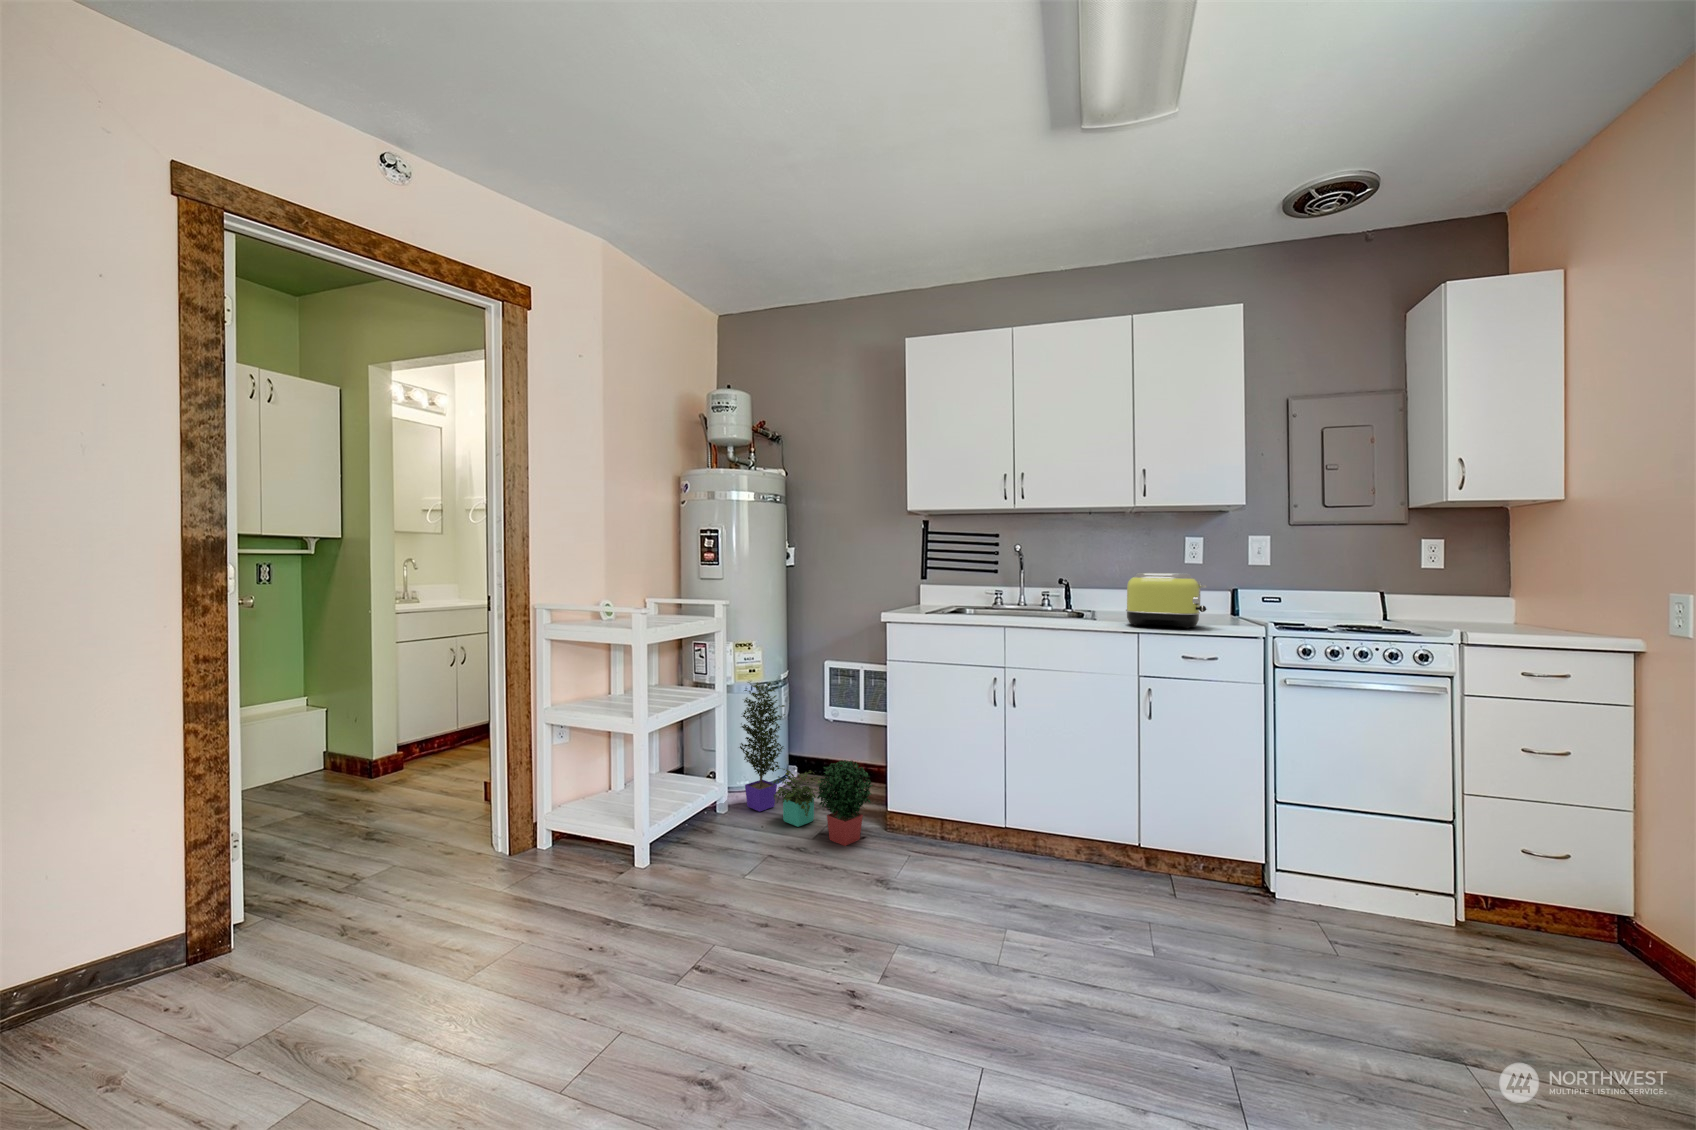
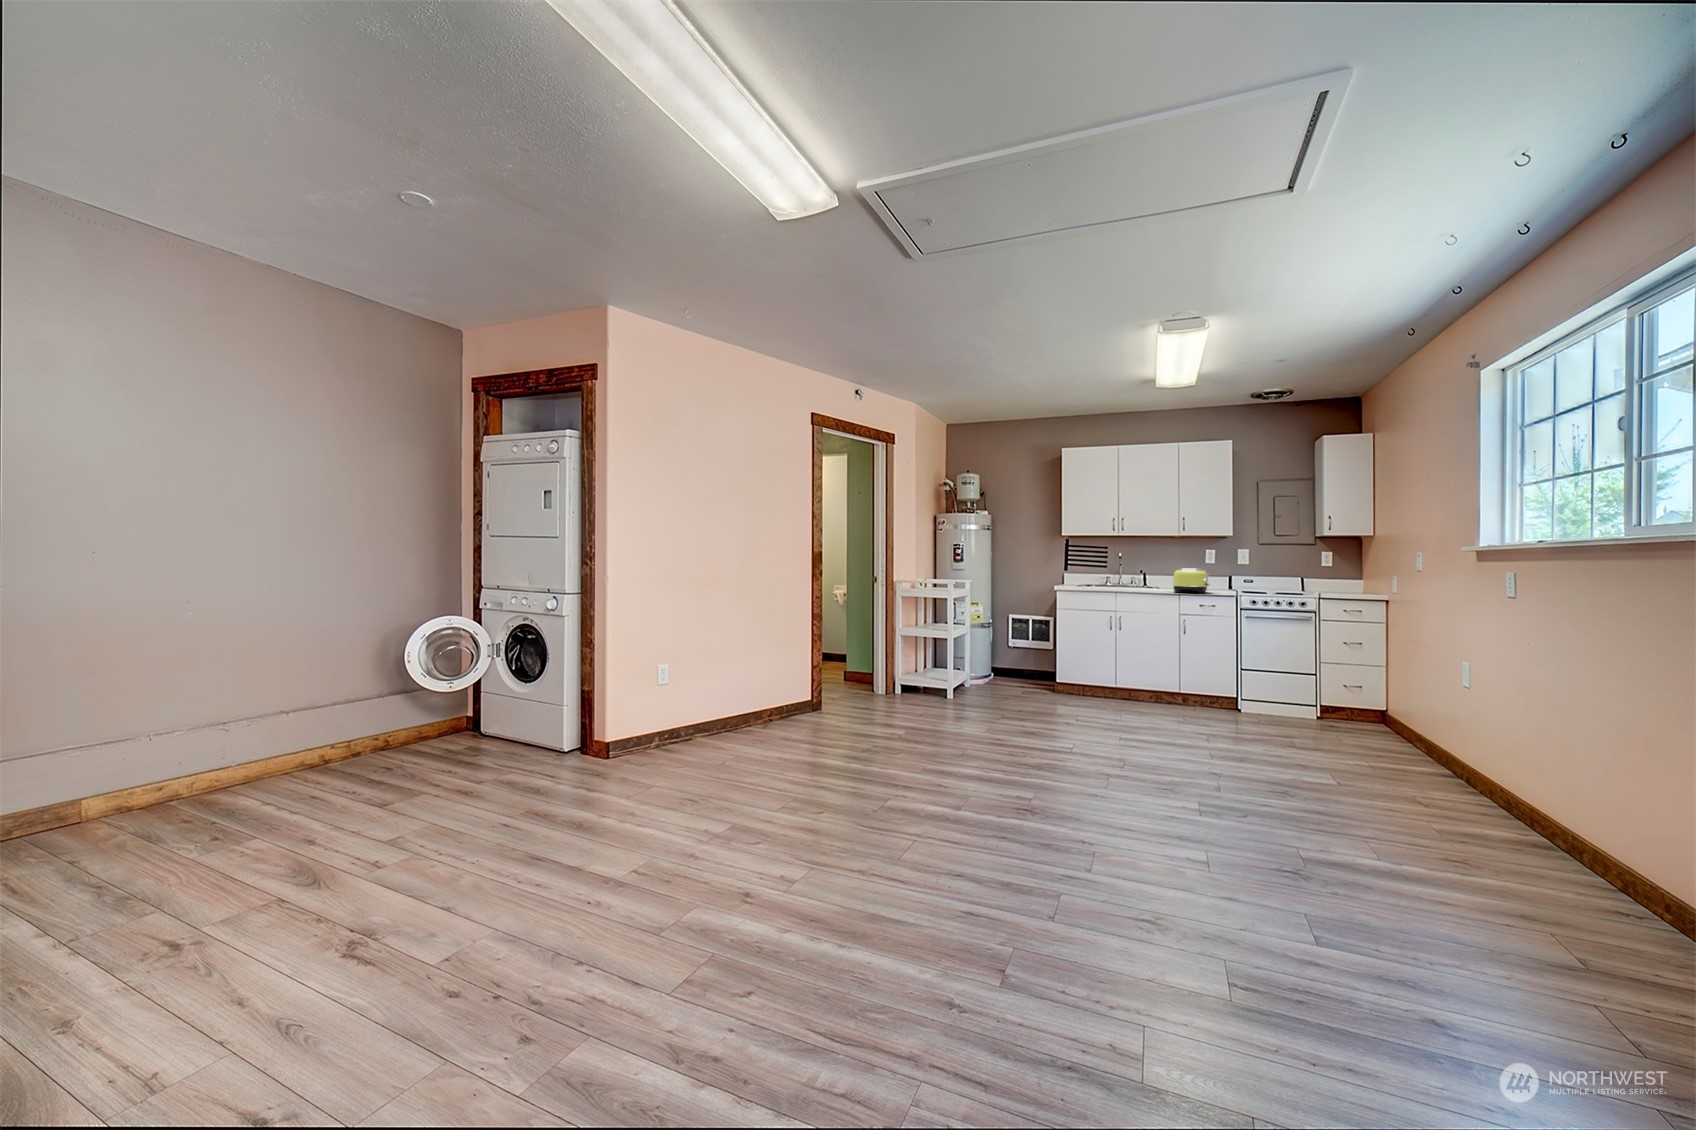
potted plant: present [740,682,873,846] -> none [973,622,1049,696]

